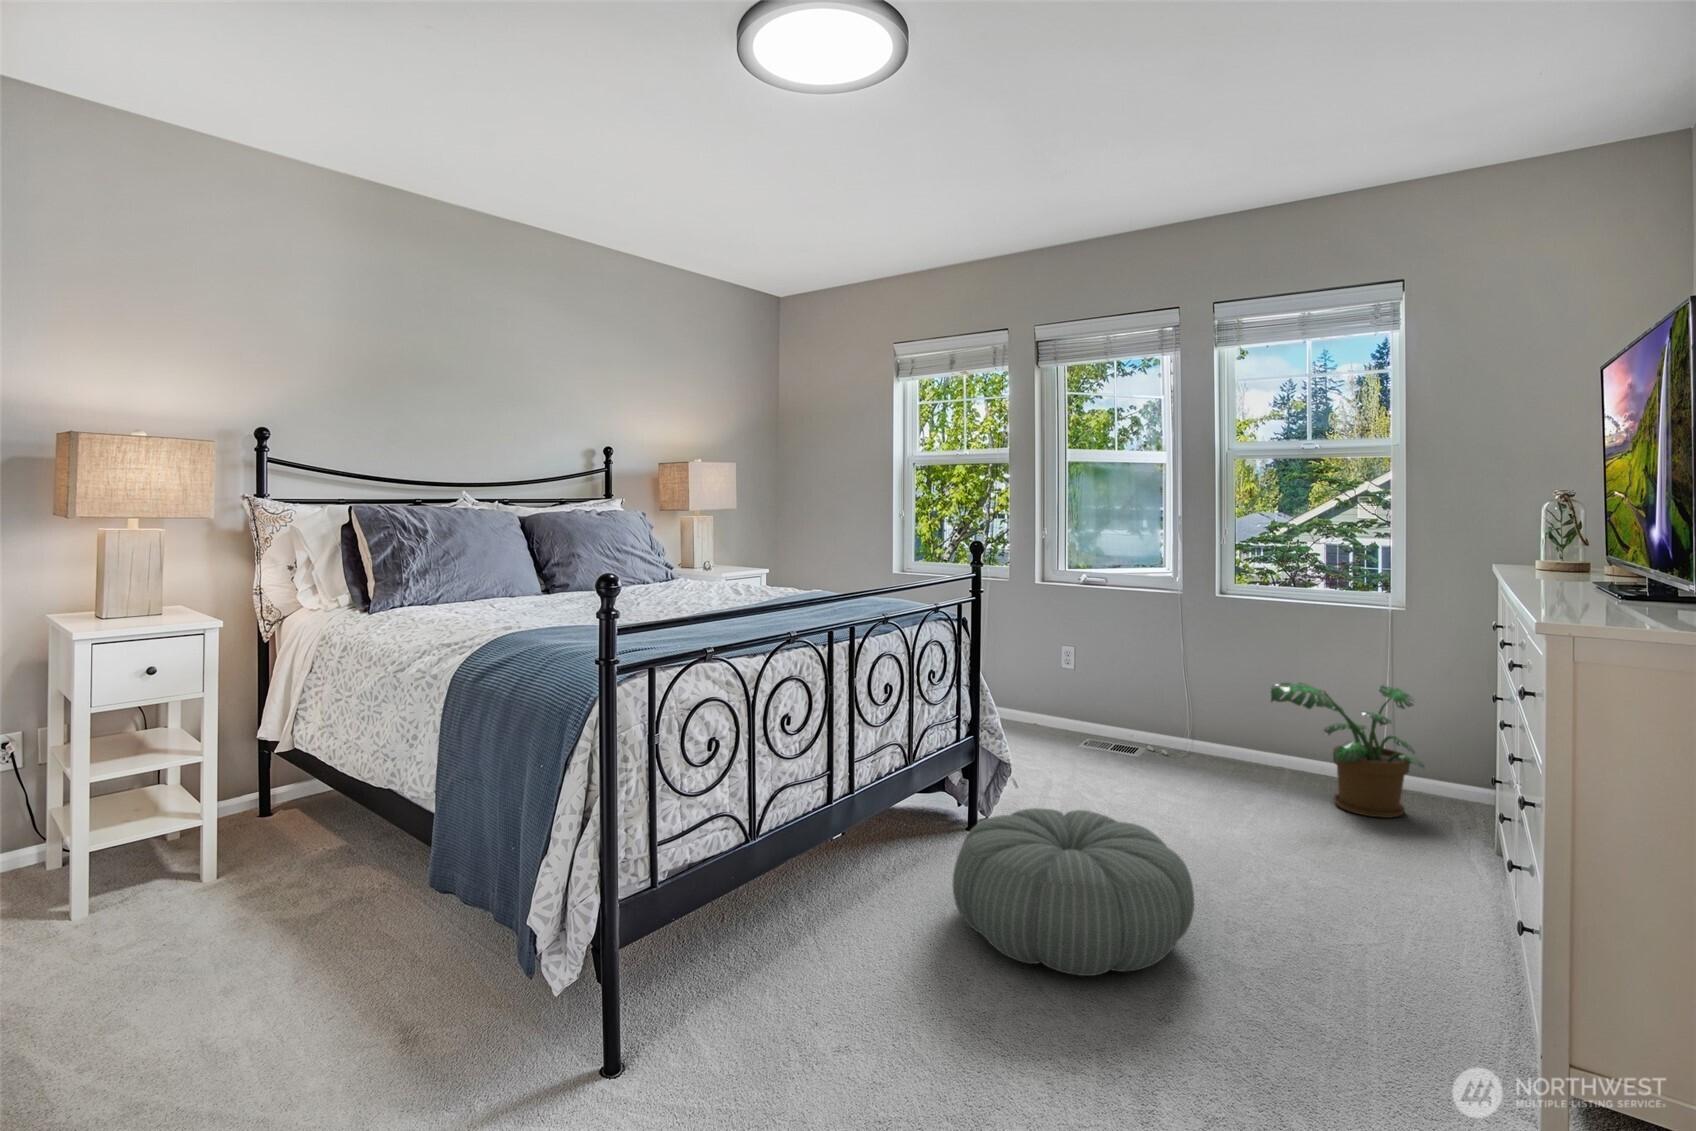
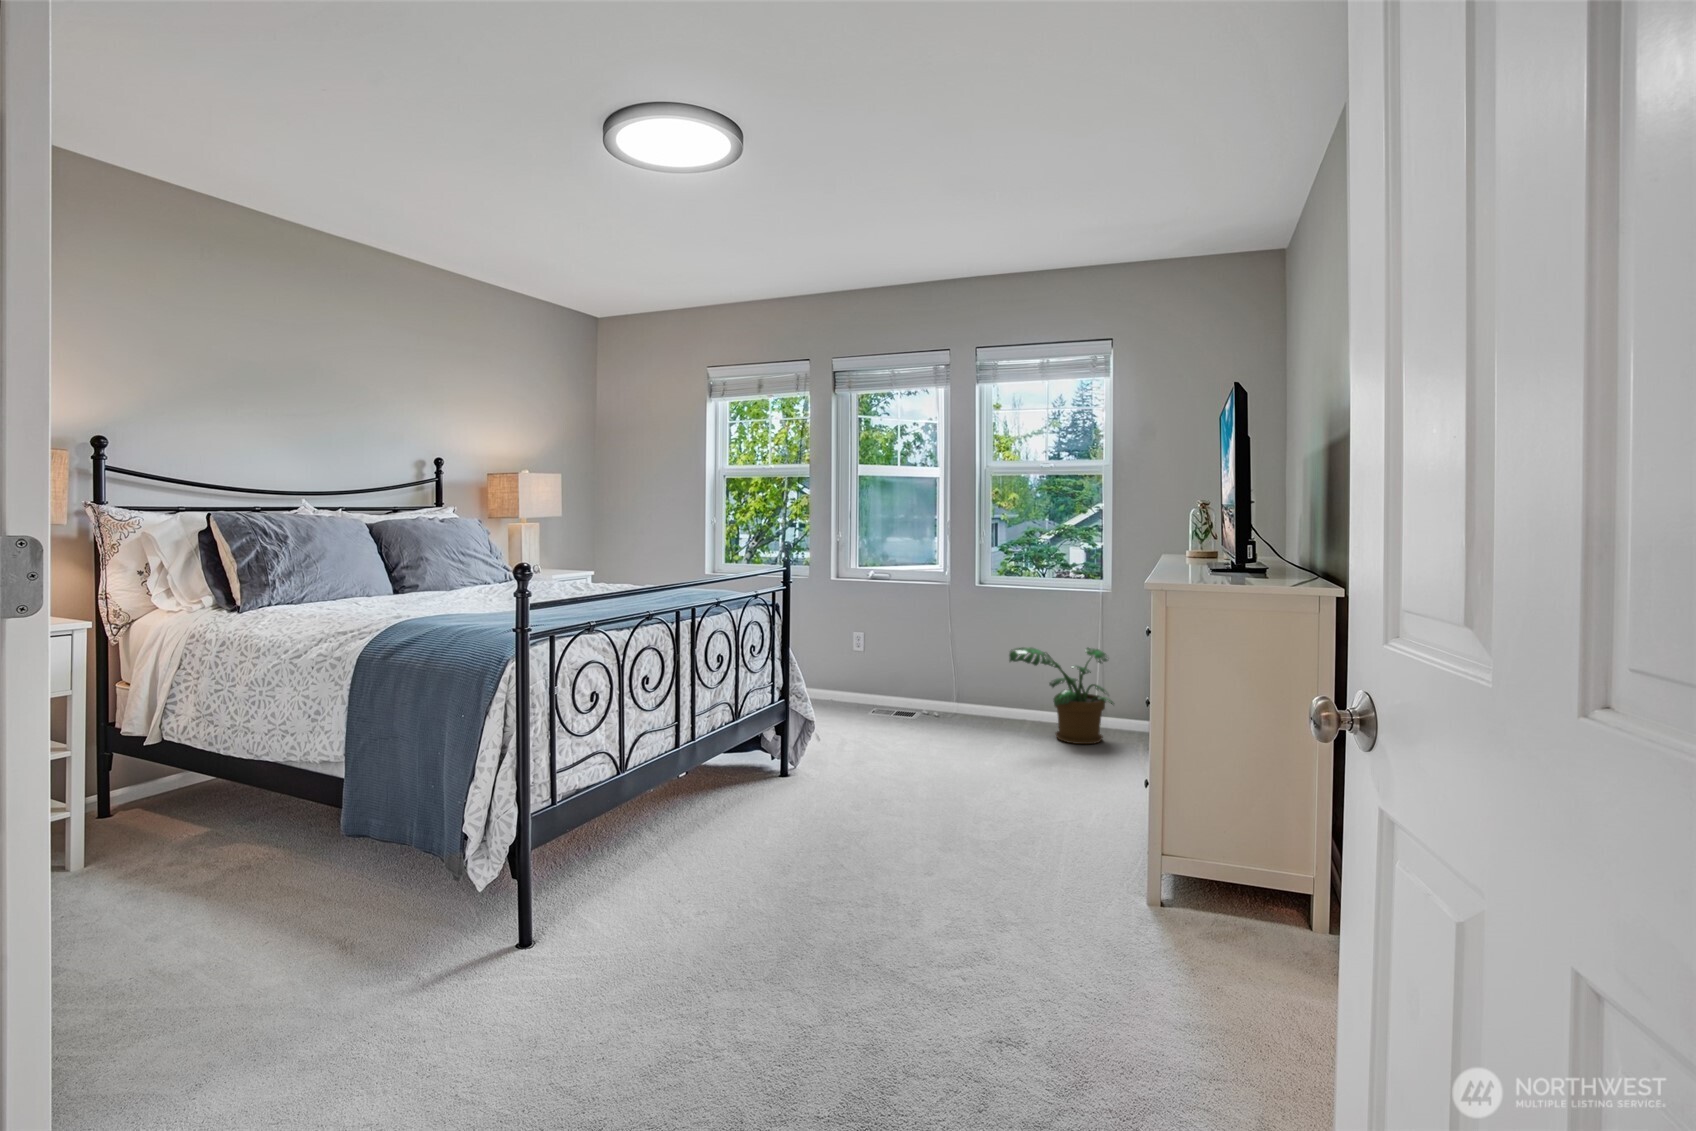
pouf: present [953,808,1194,976] -> none [778,743,952,852]

